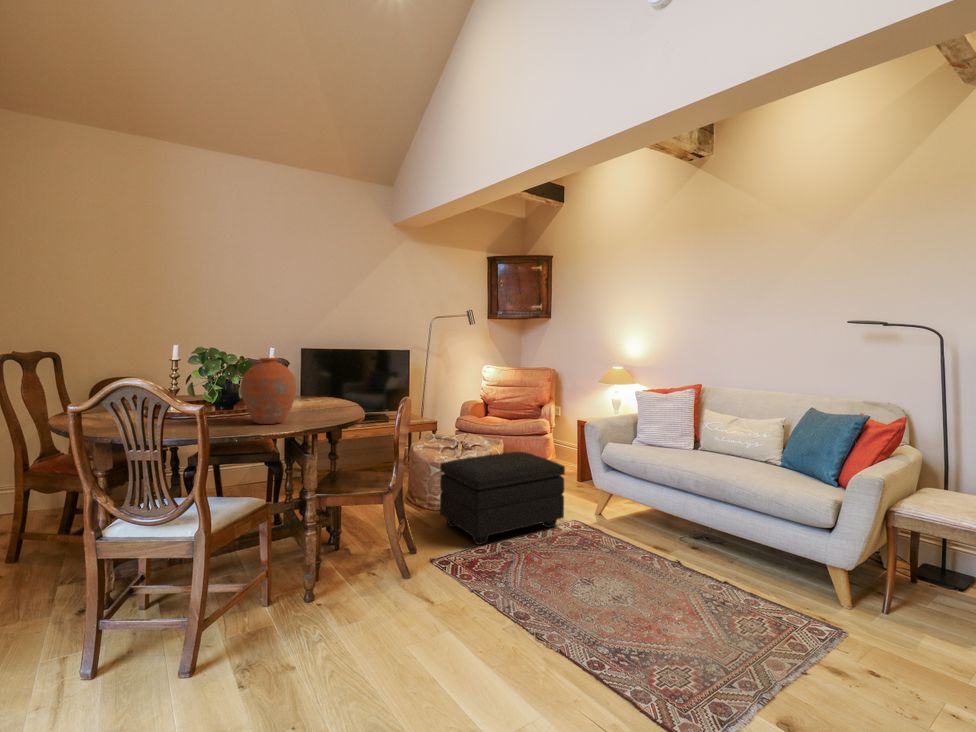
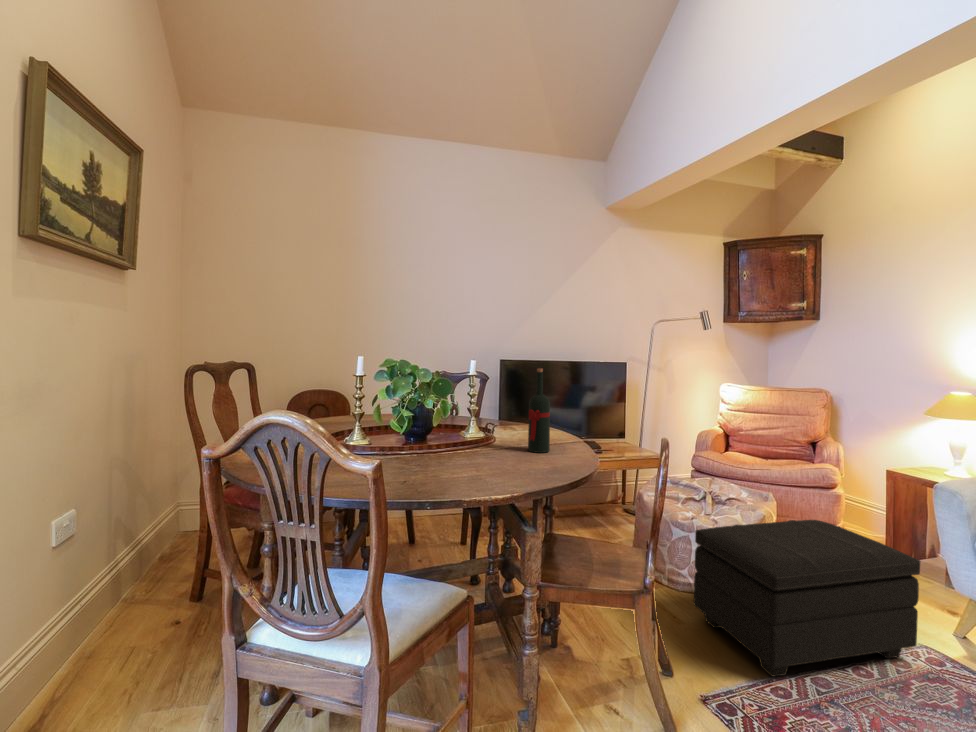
wine bottle: none [314,353,331,412] -> present [528,368,550,453]
vase: present [241,358,296,424] -> none [435,377,511,477]

